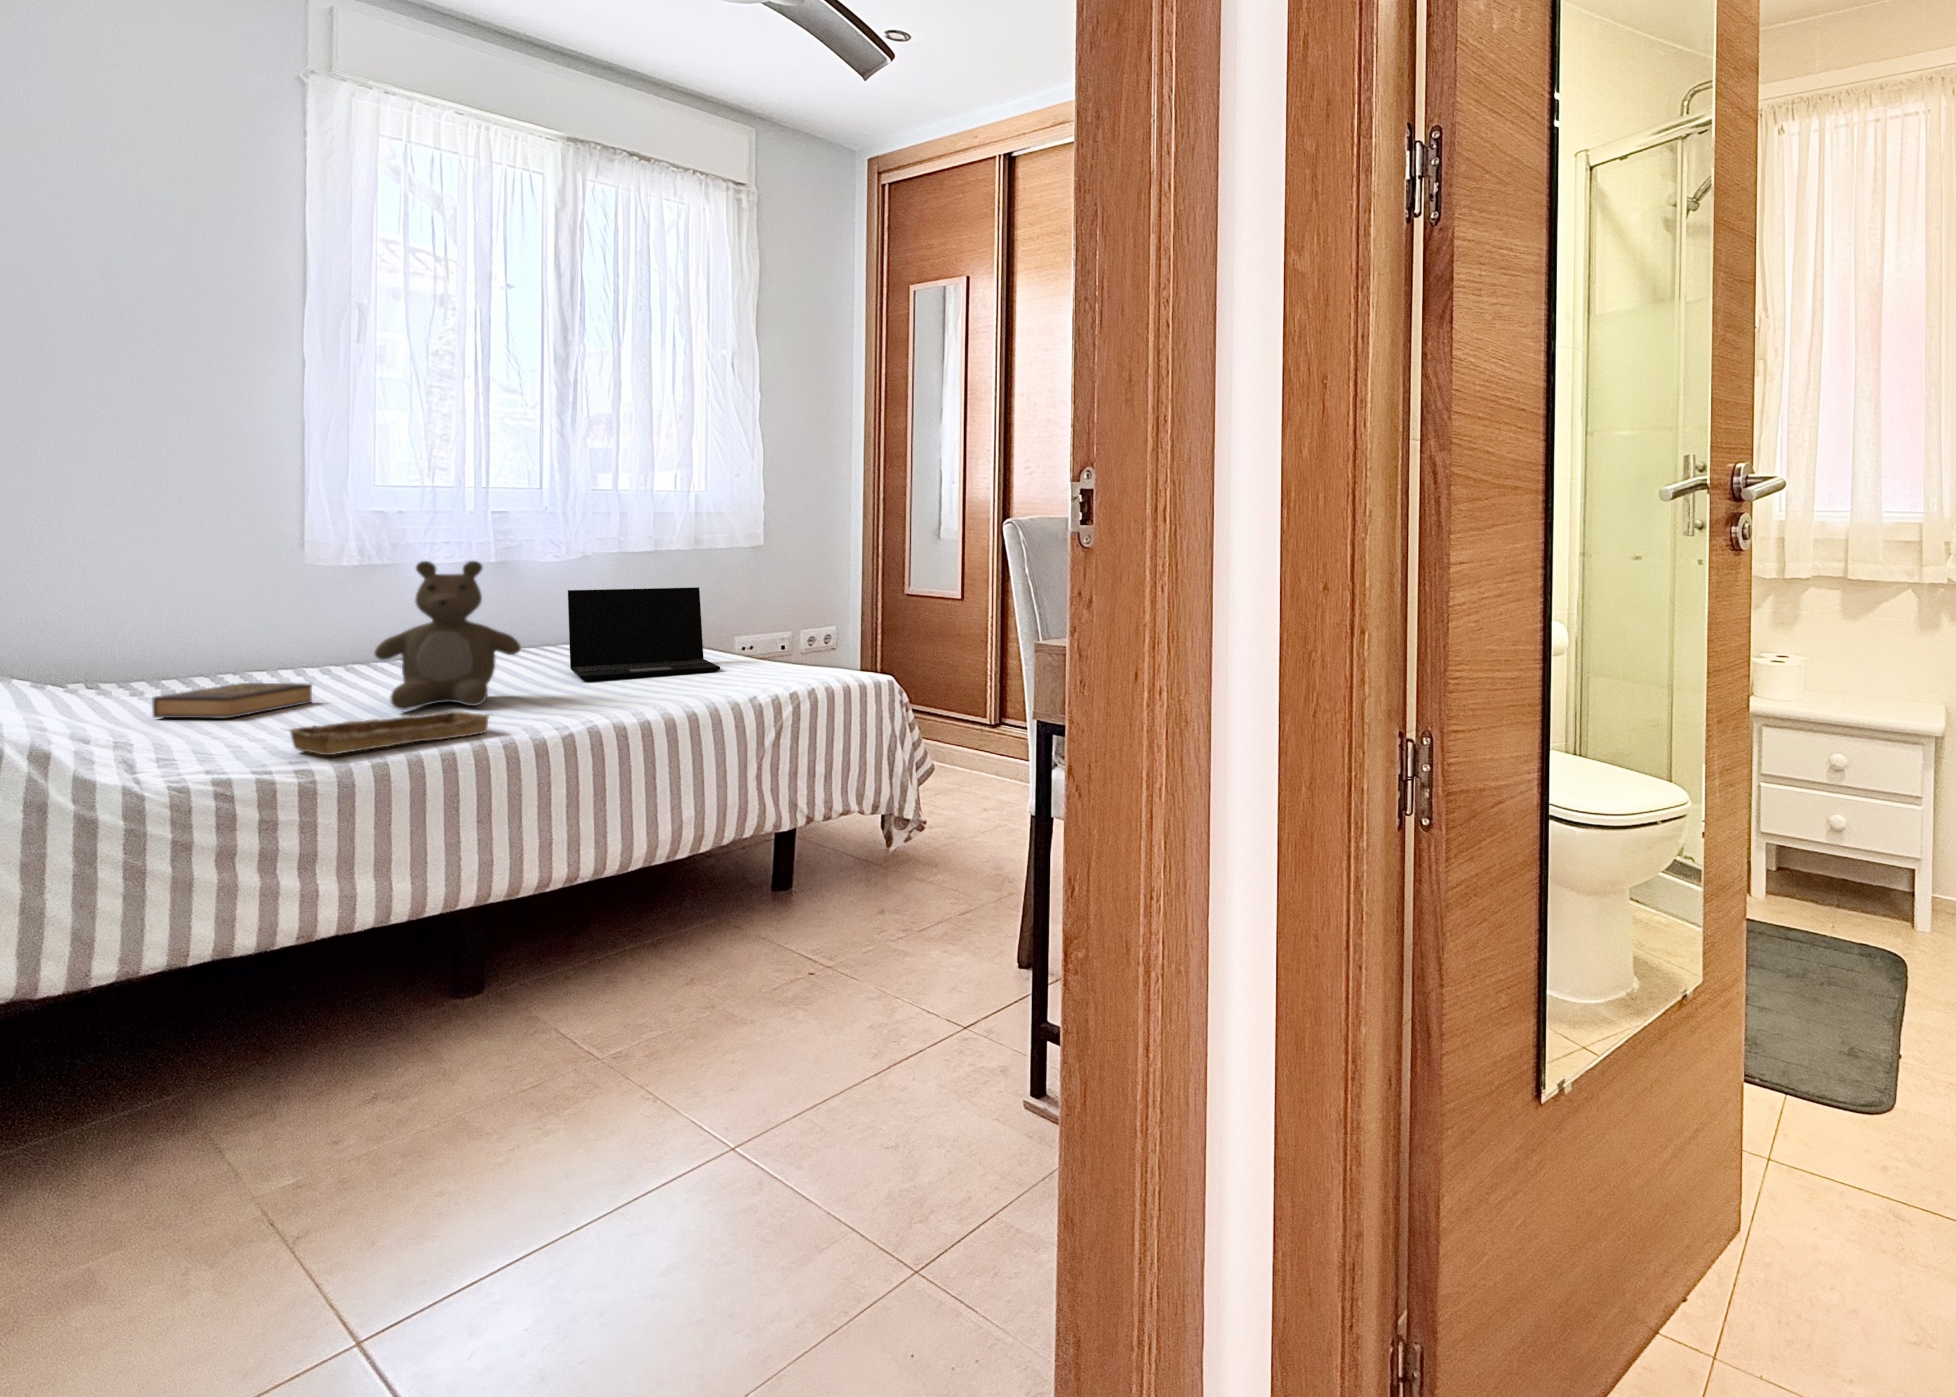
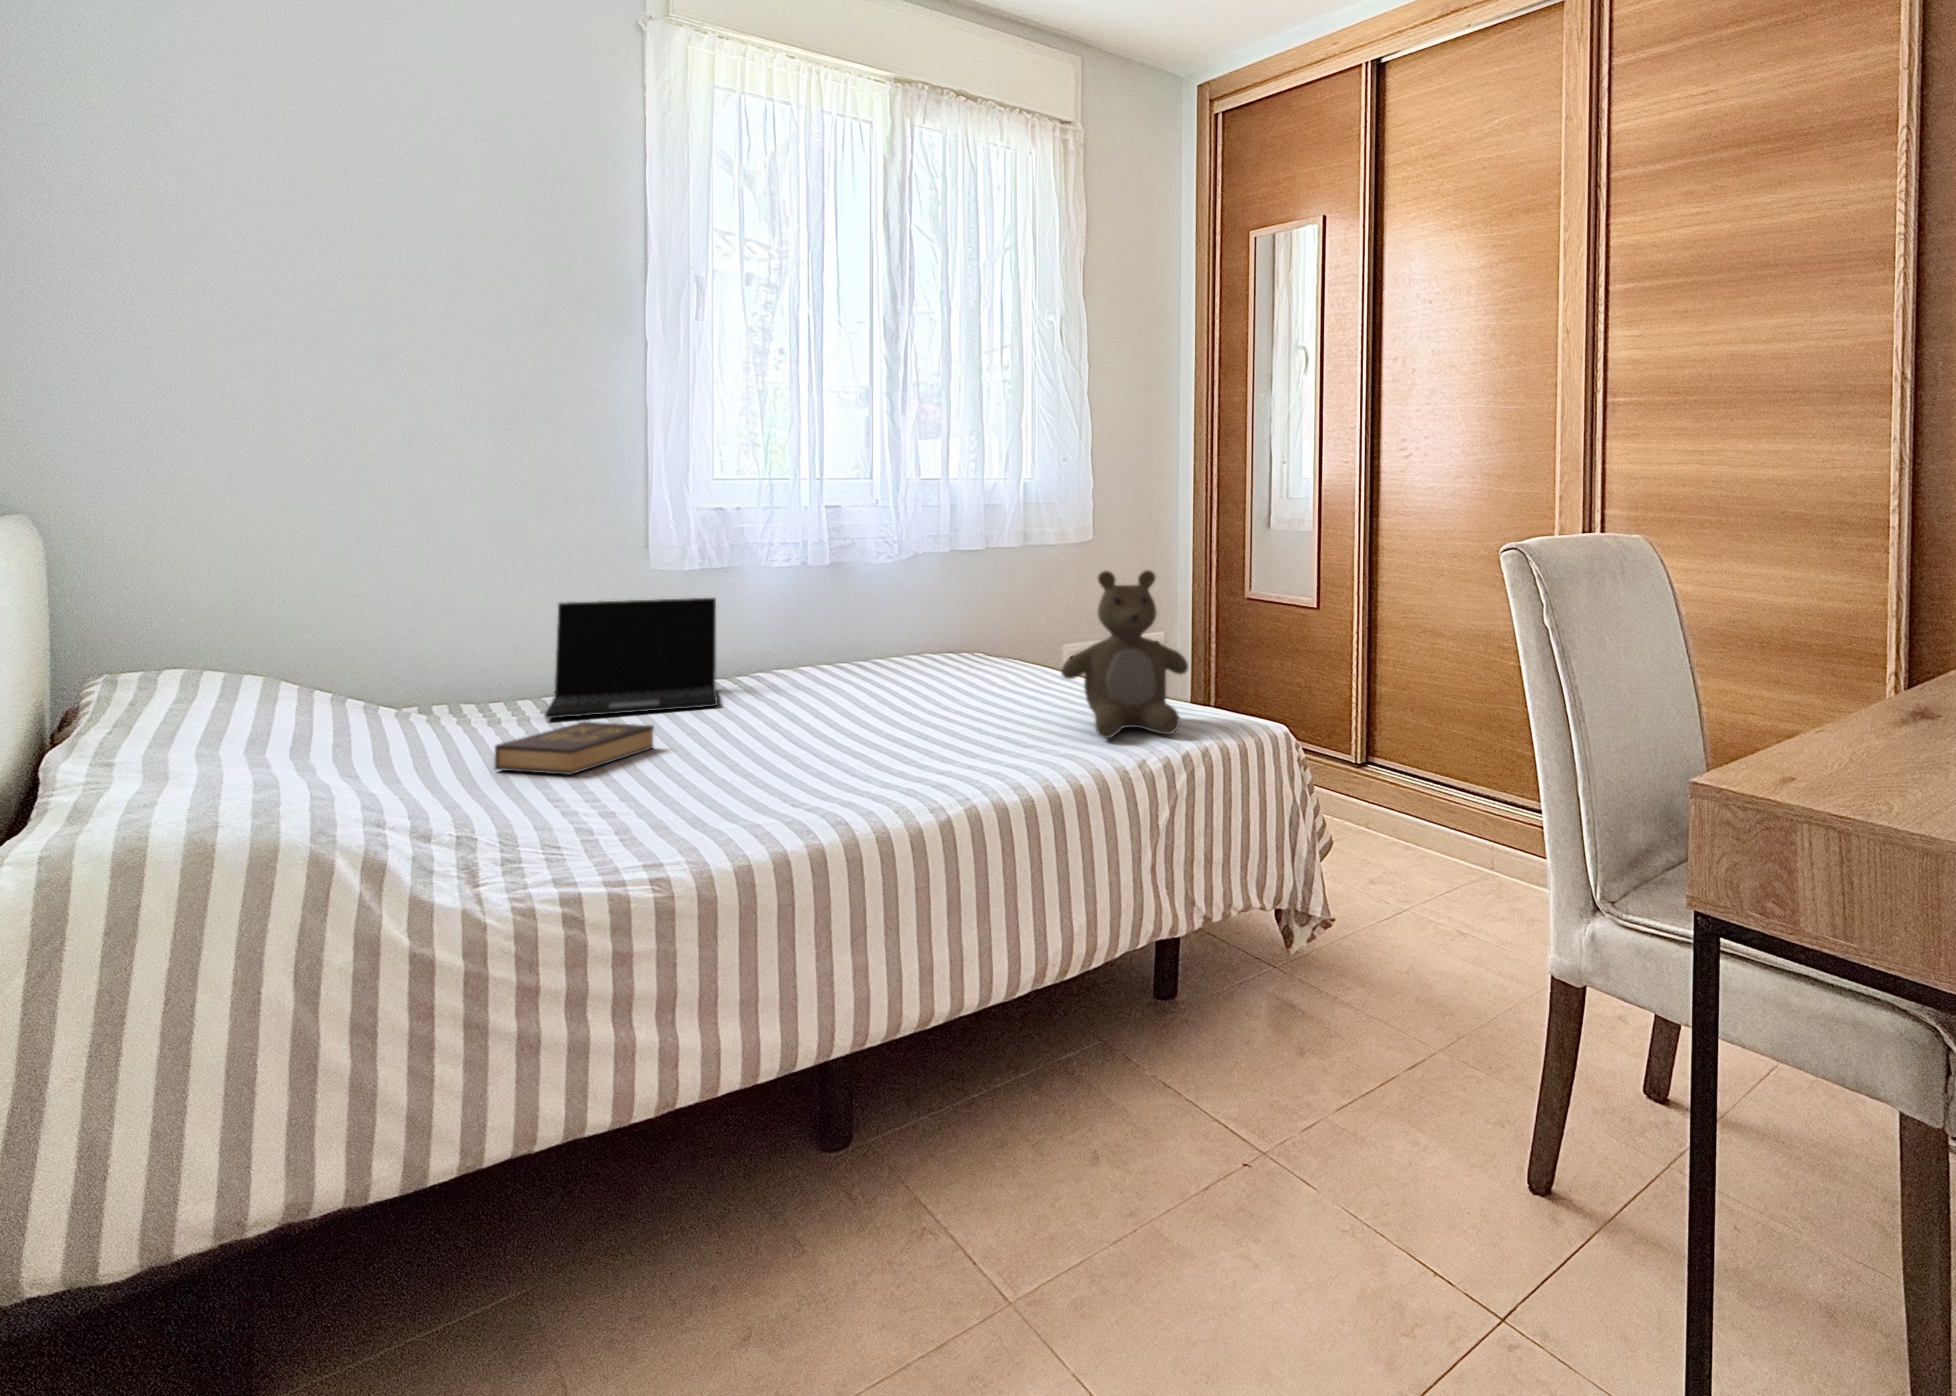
teddy bear: present [375,561,521,710] -> present [1061,570,1188,738]
laptop: present [568,587,720,680] -> present [545,598,718,719]
tray: present [289,711,490,755] -> none [632,781,867,856]

